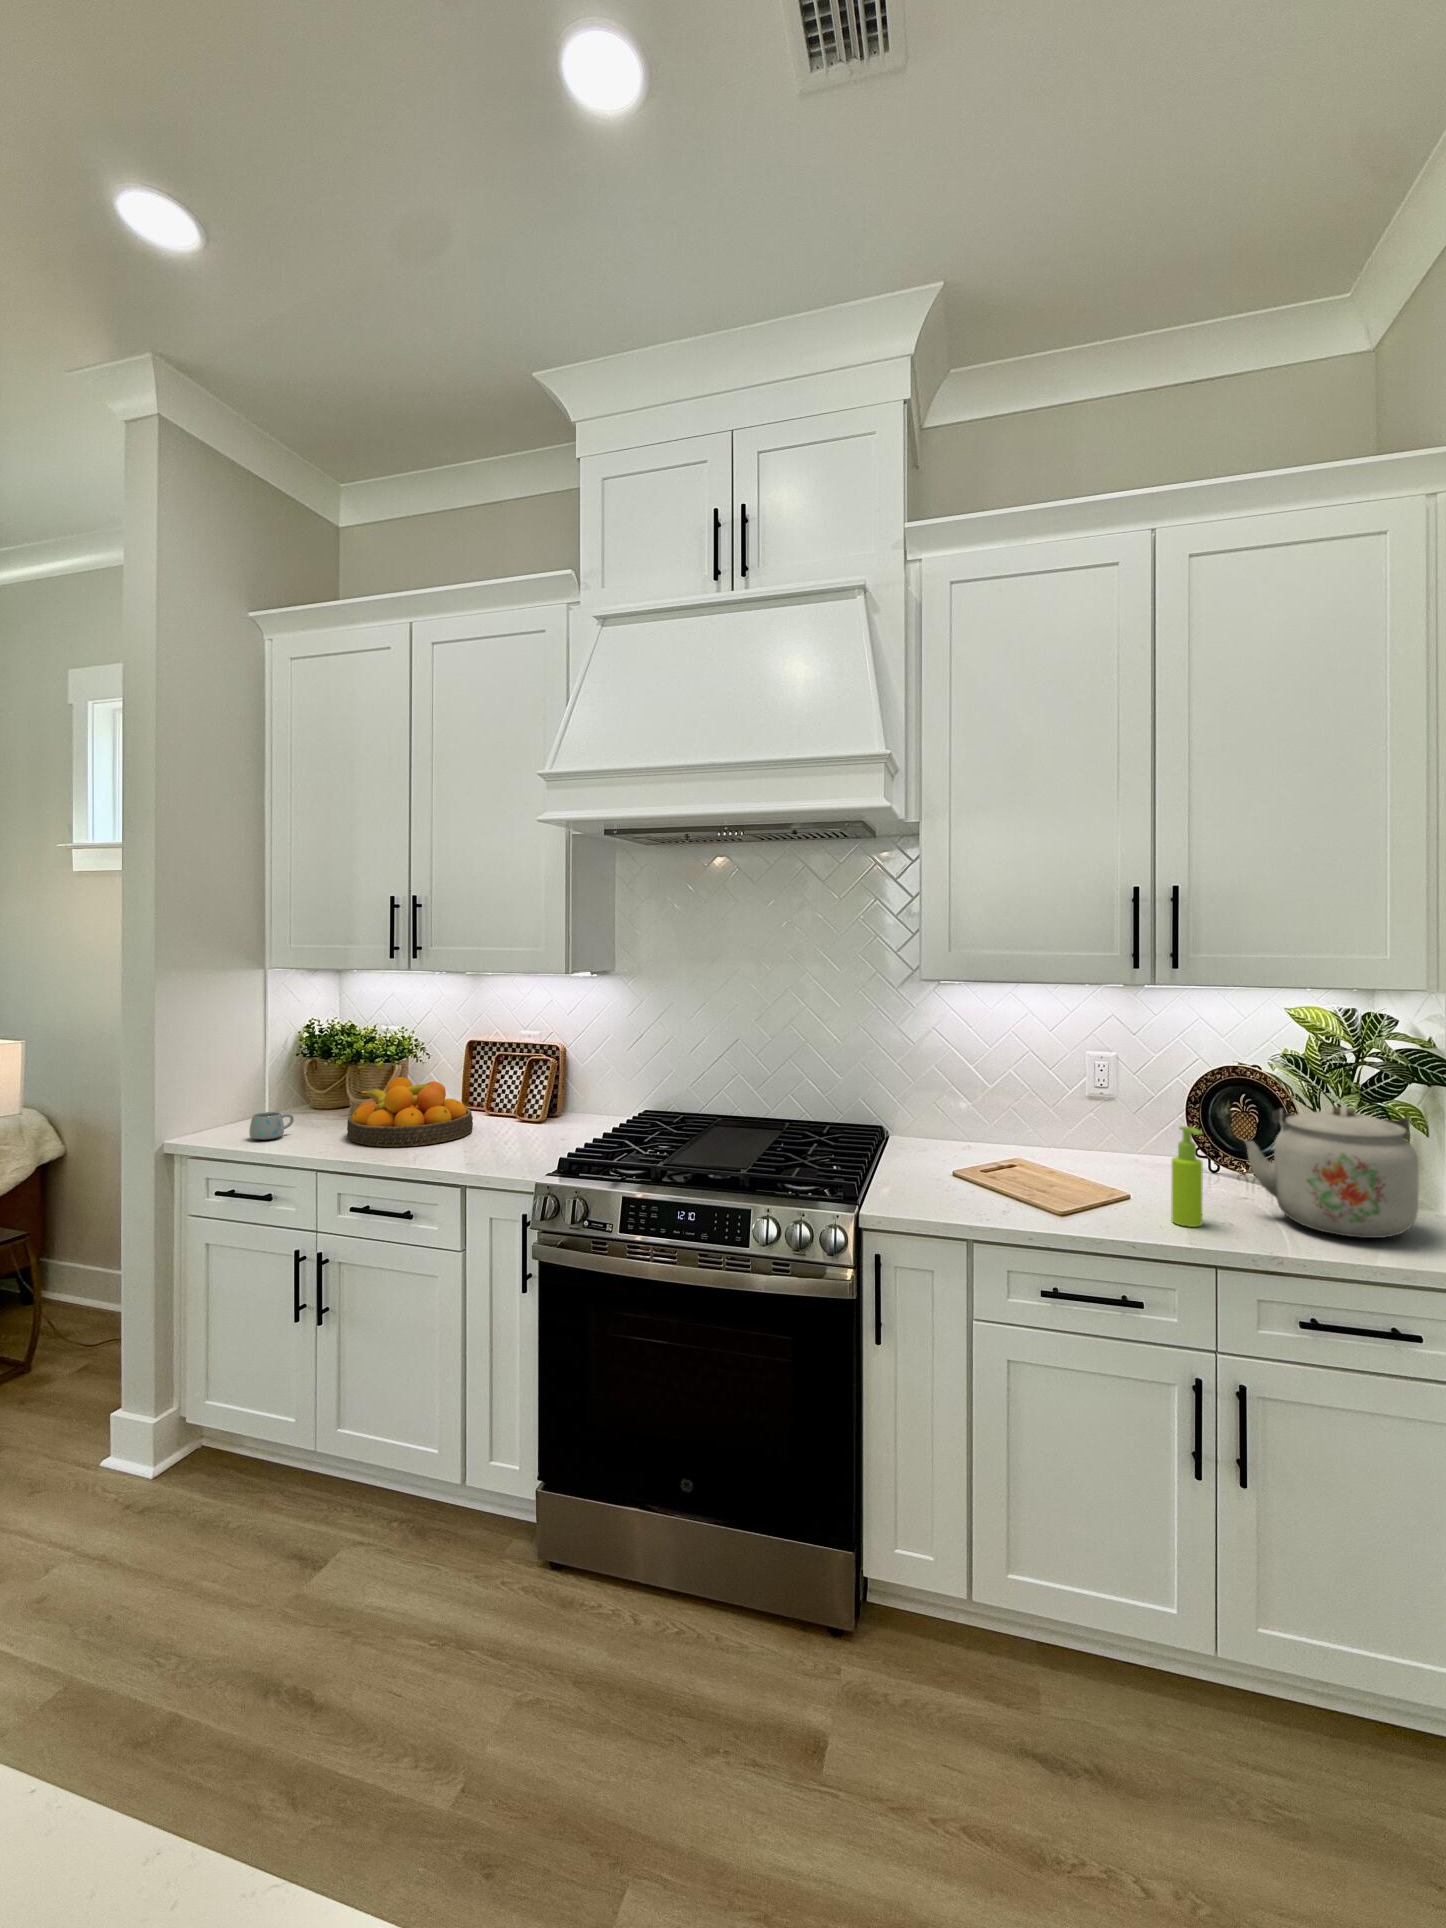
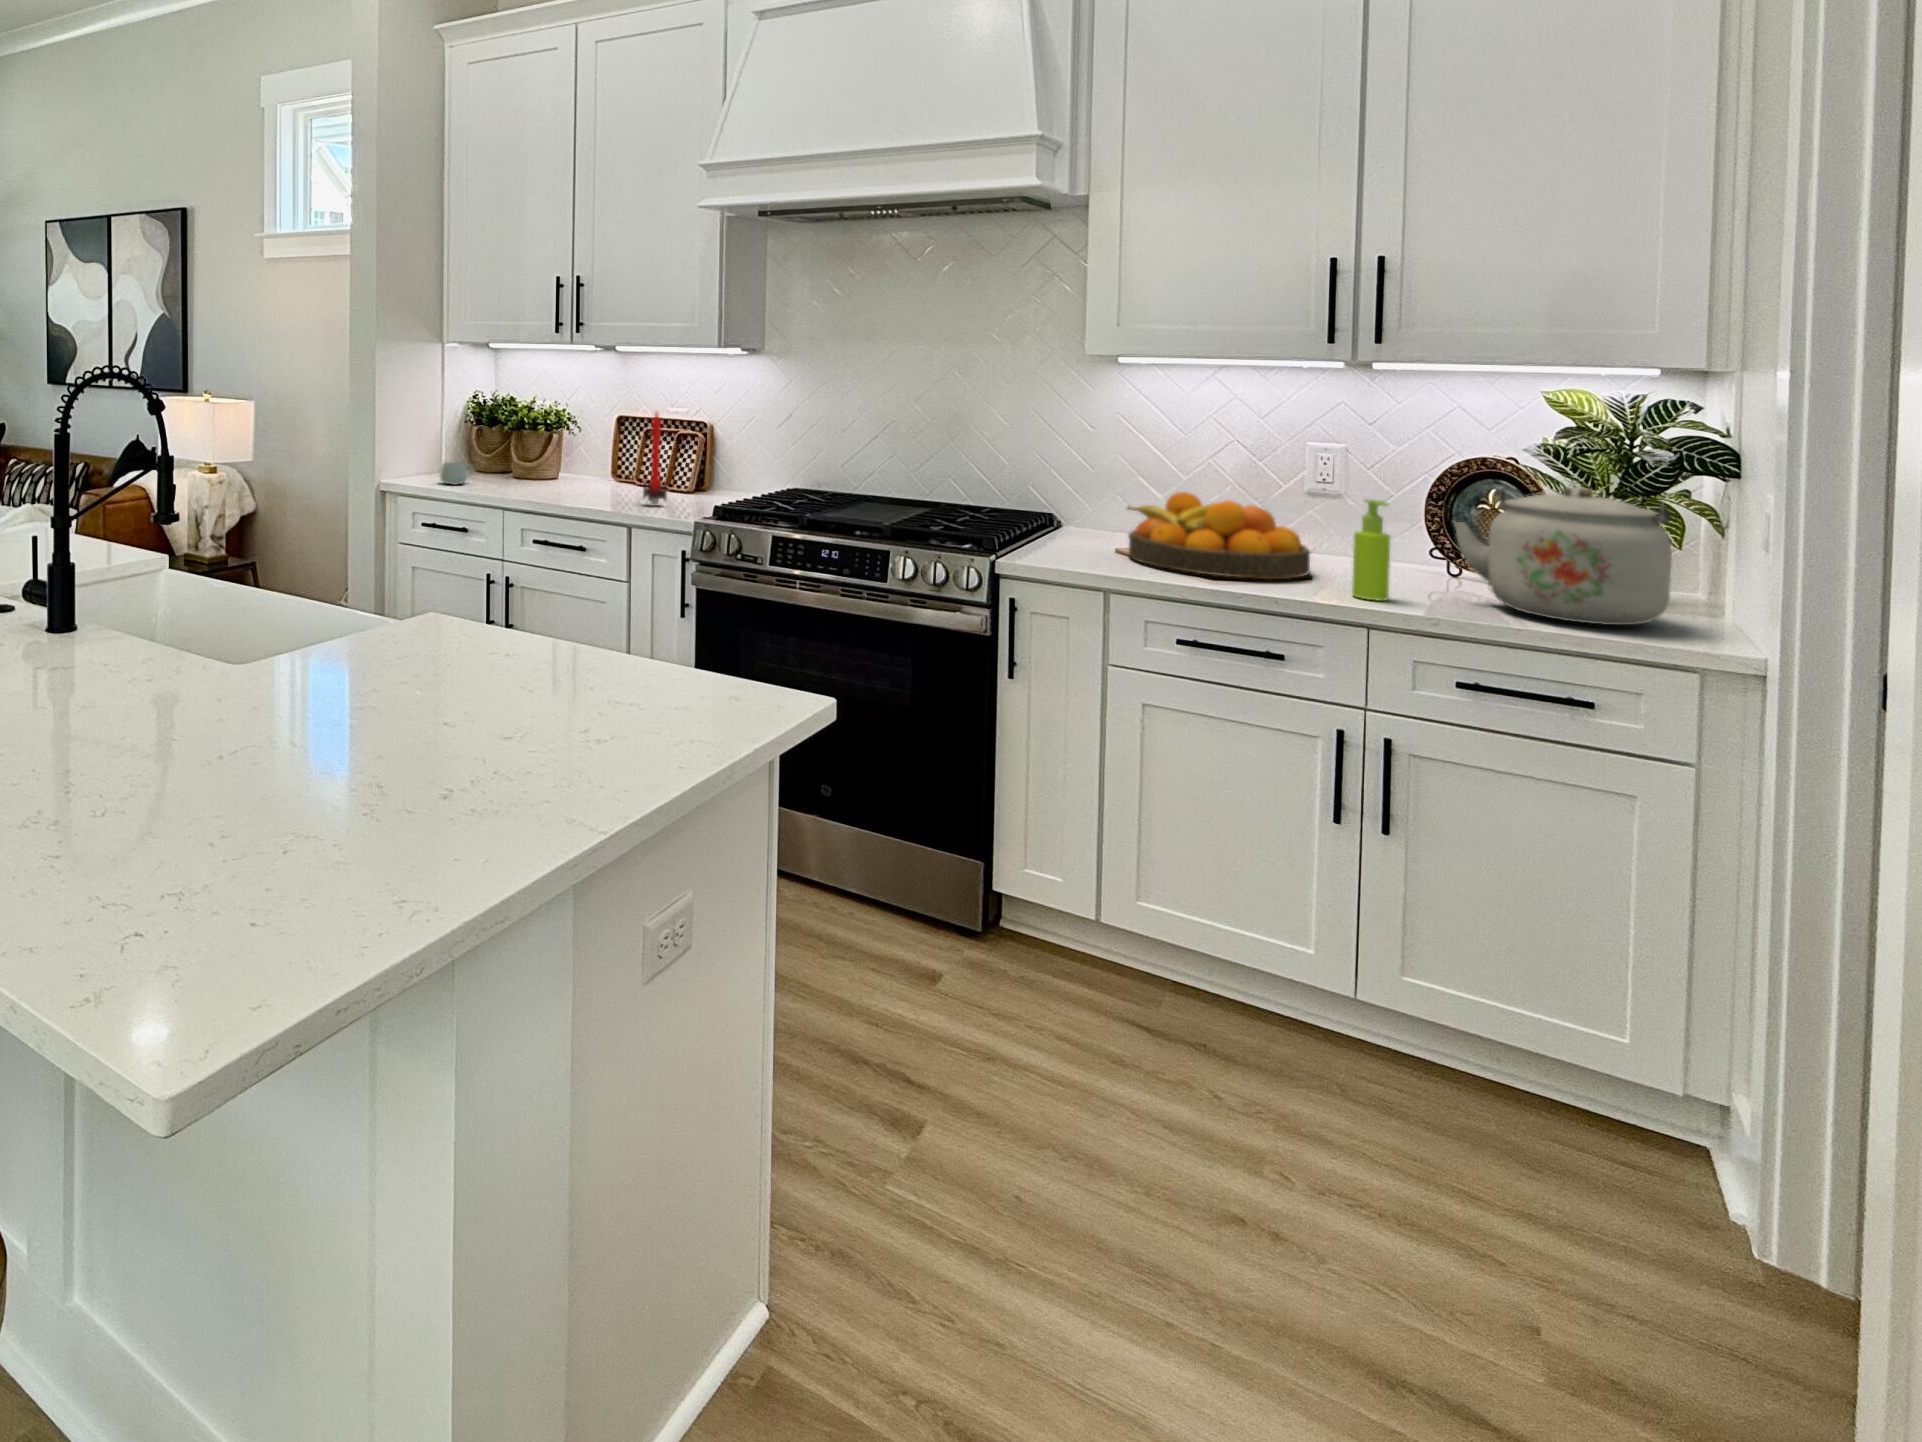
candle: none [486,1049,512,1154] -> present [643,413,667,506]
fruit bowl: present [347,1077,473,1147] -> present [1127,492,1310,579]

